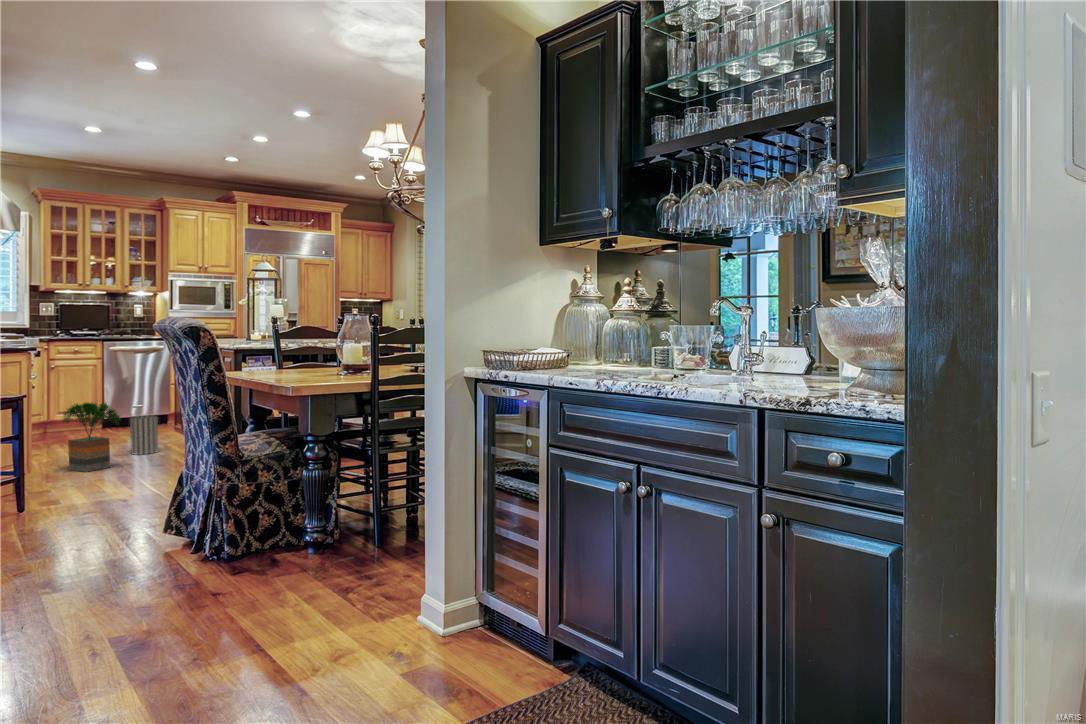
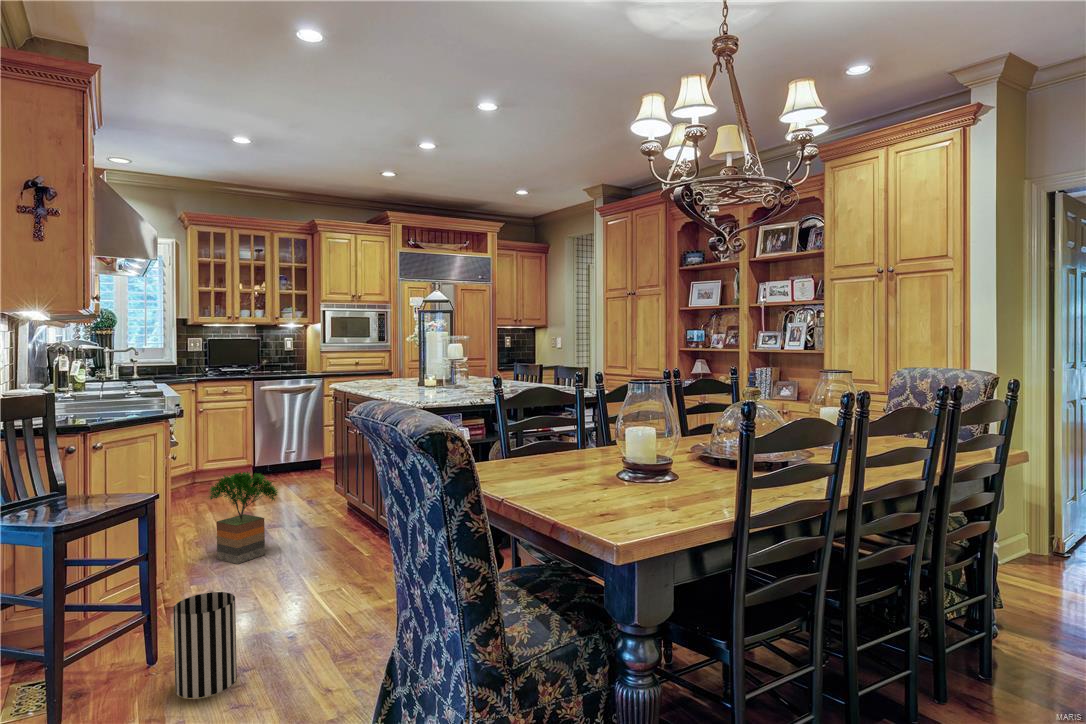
wastebasket: present [130,415,158,455] -> present [173,592,237,698]

